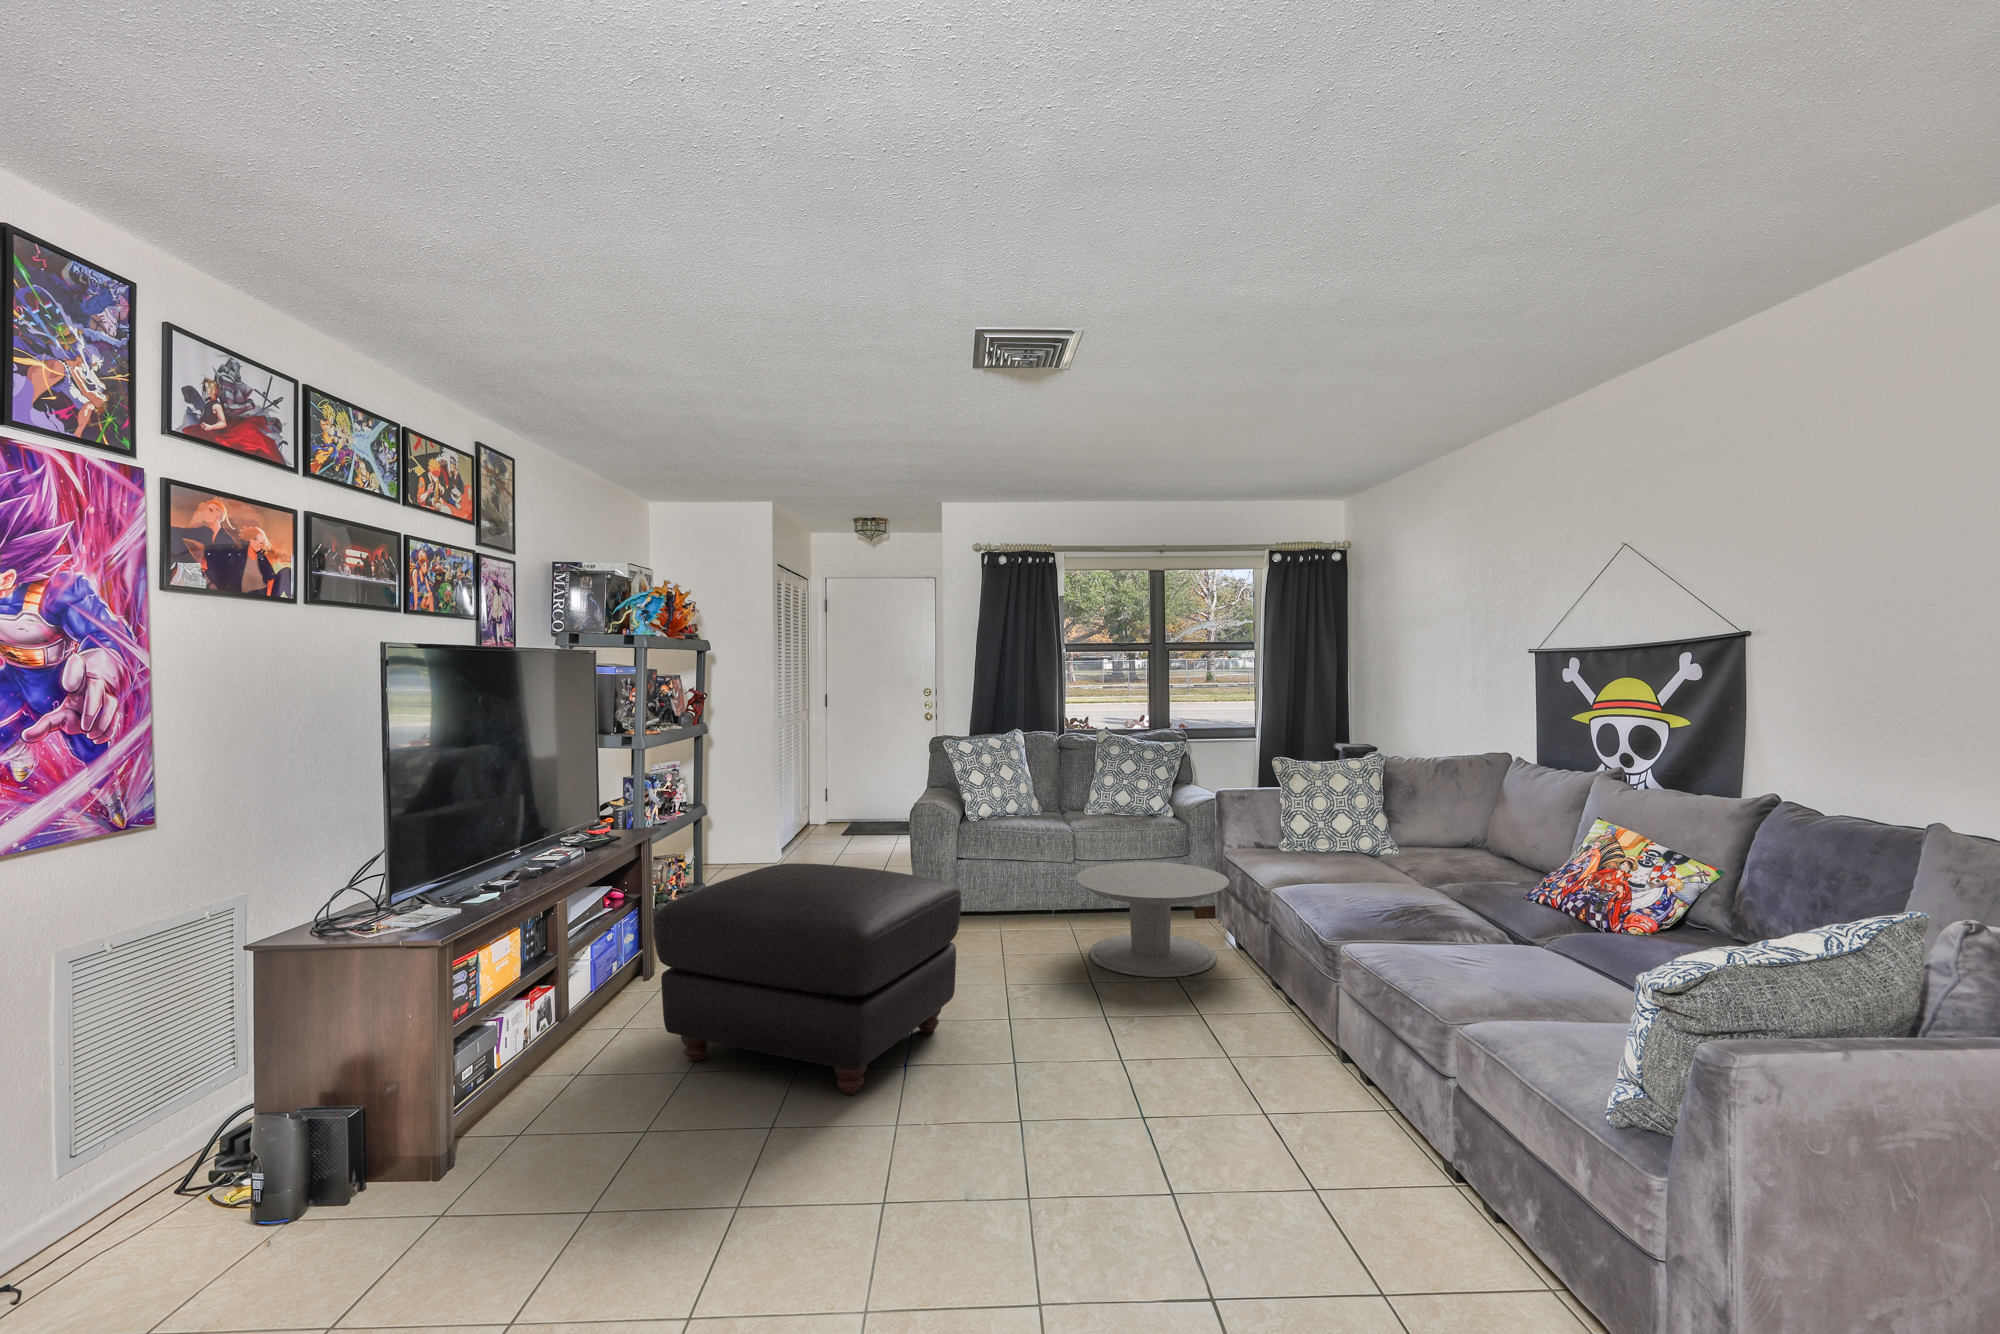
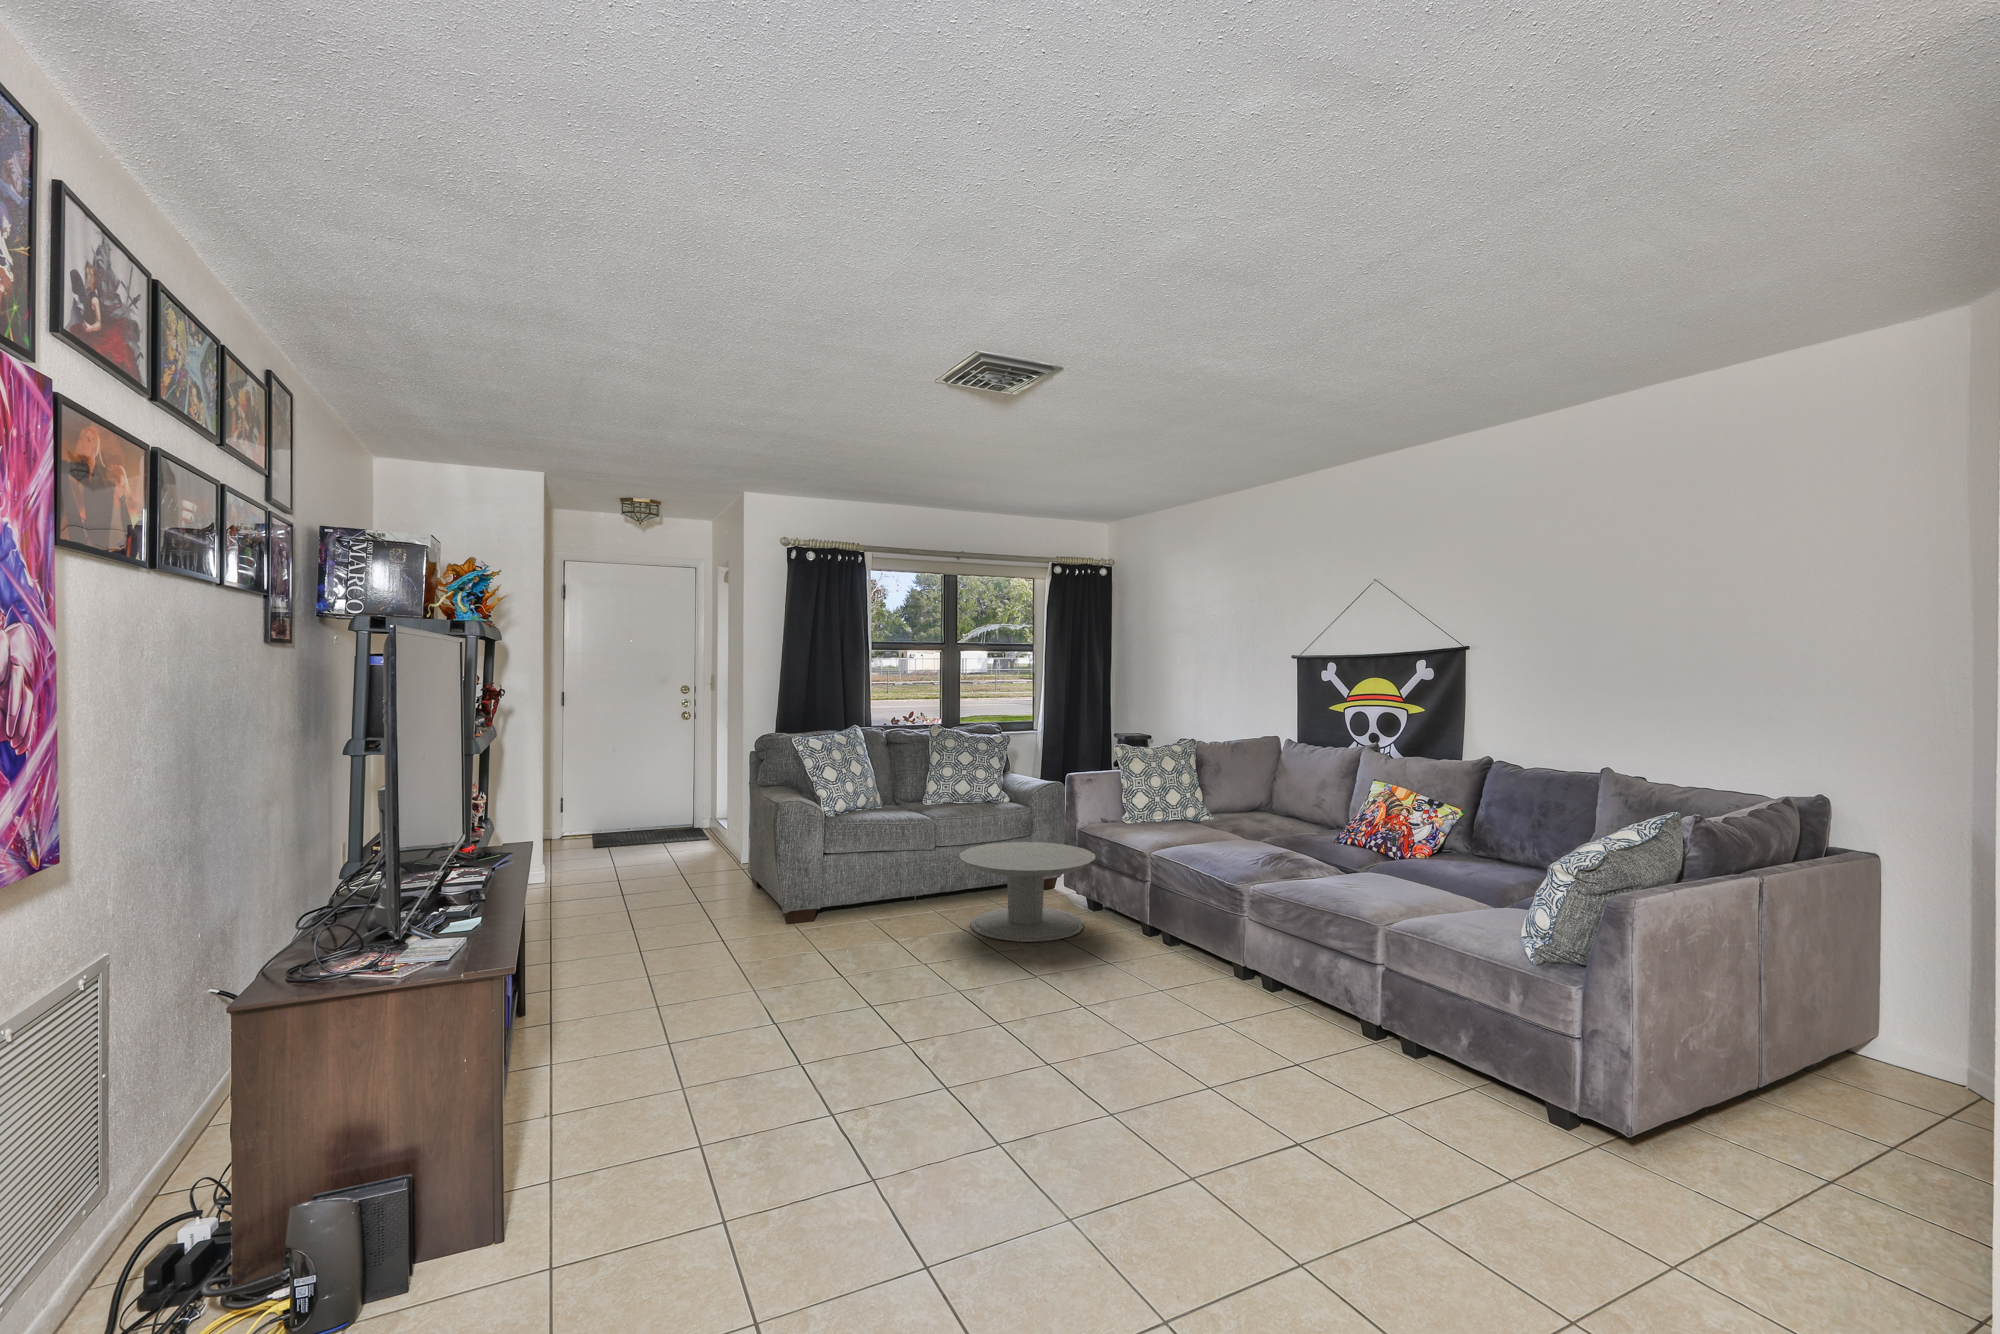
ottoman: present [654,863,961,1095] -> none [649,862,927,1074]

